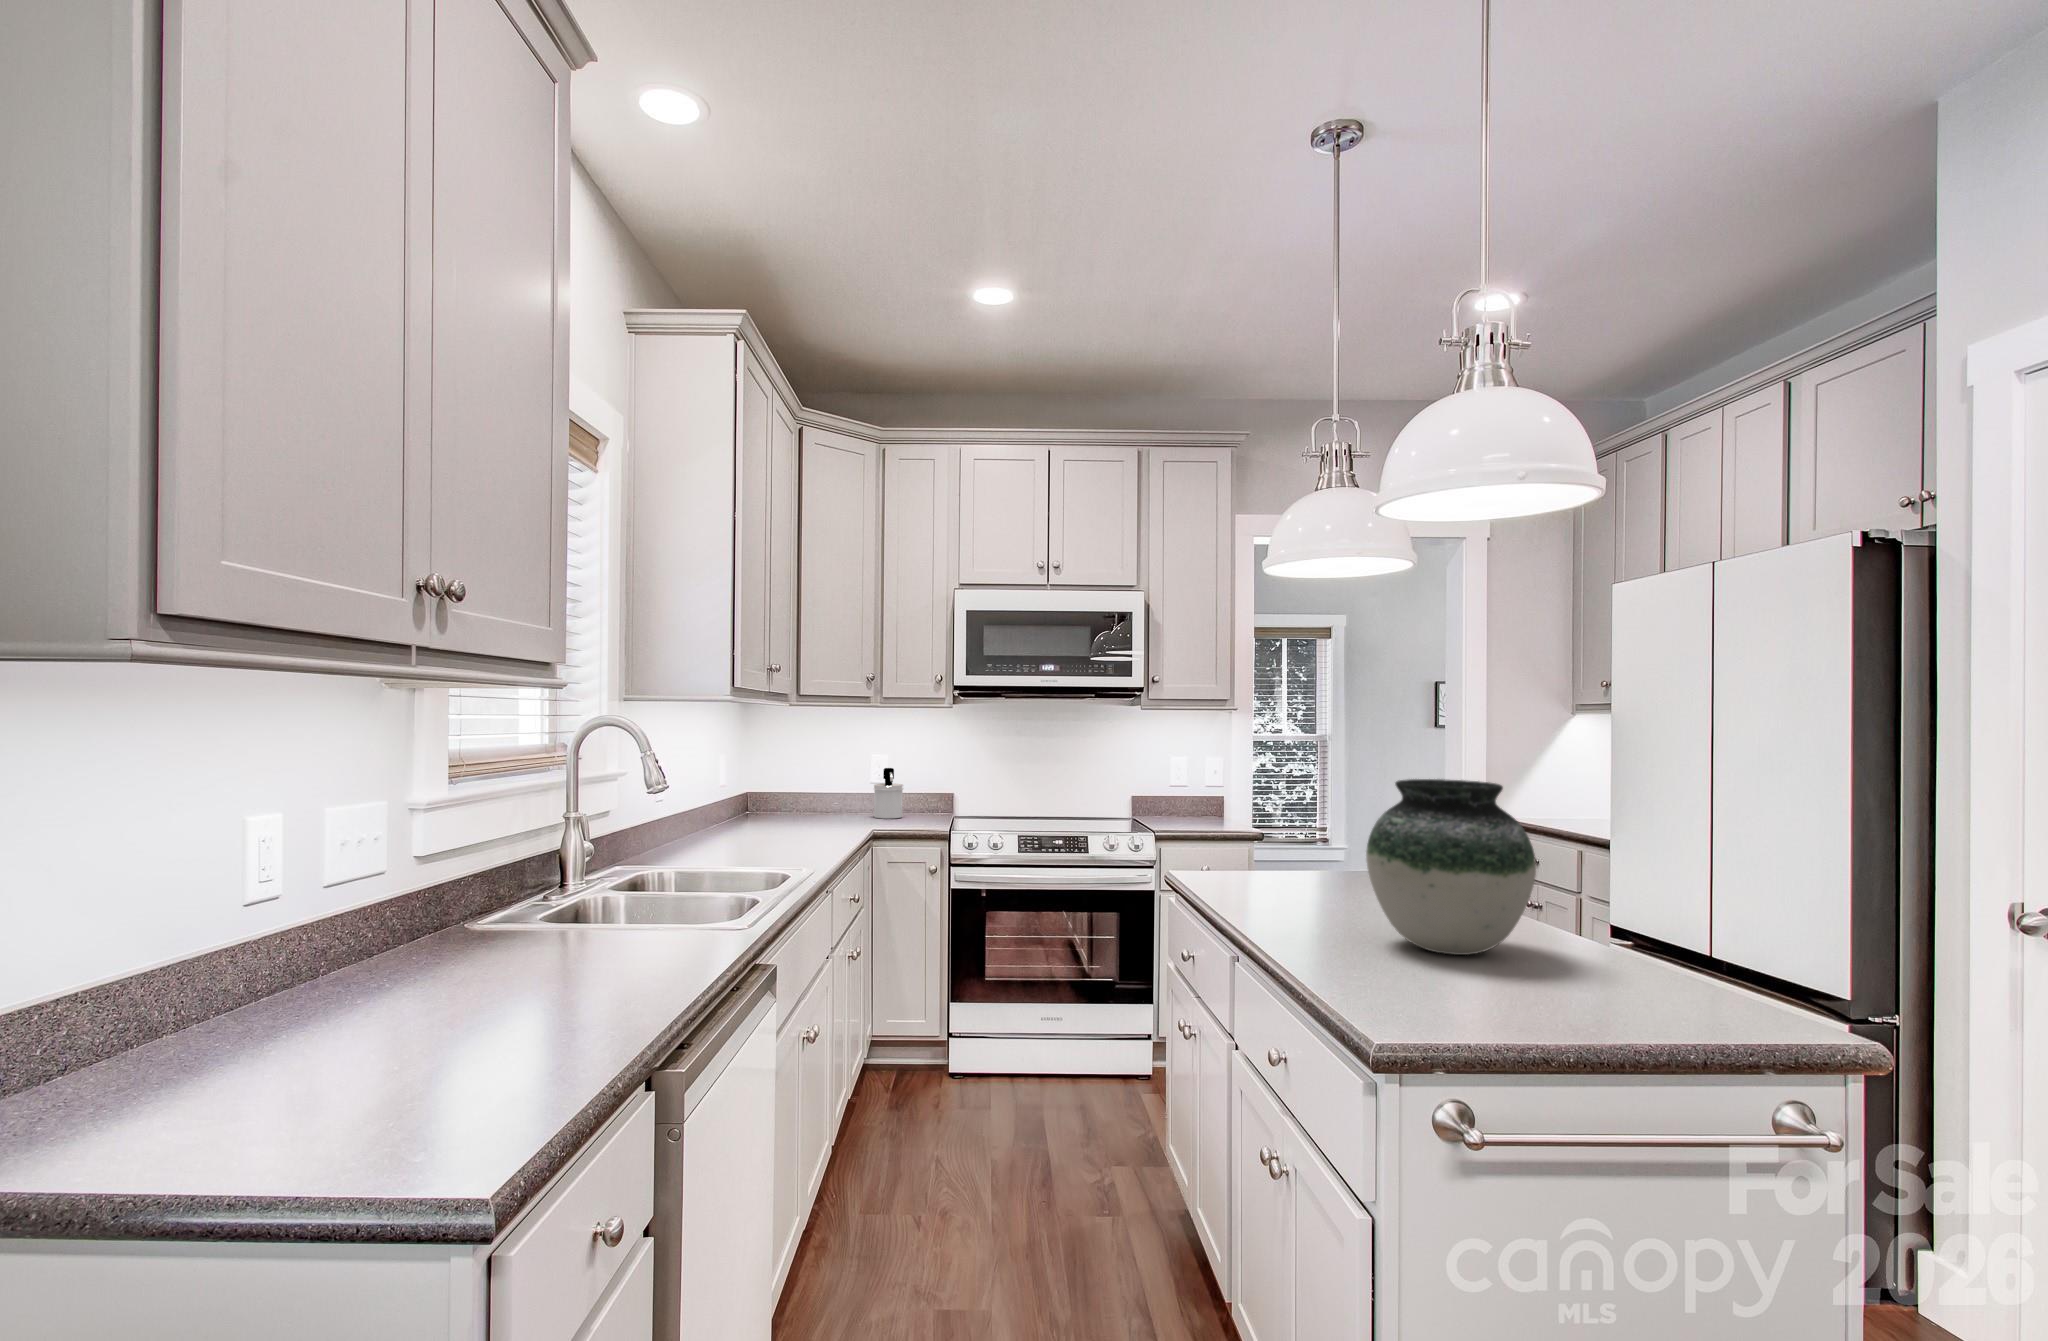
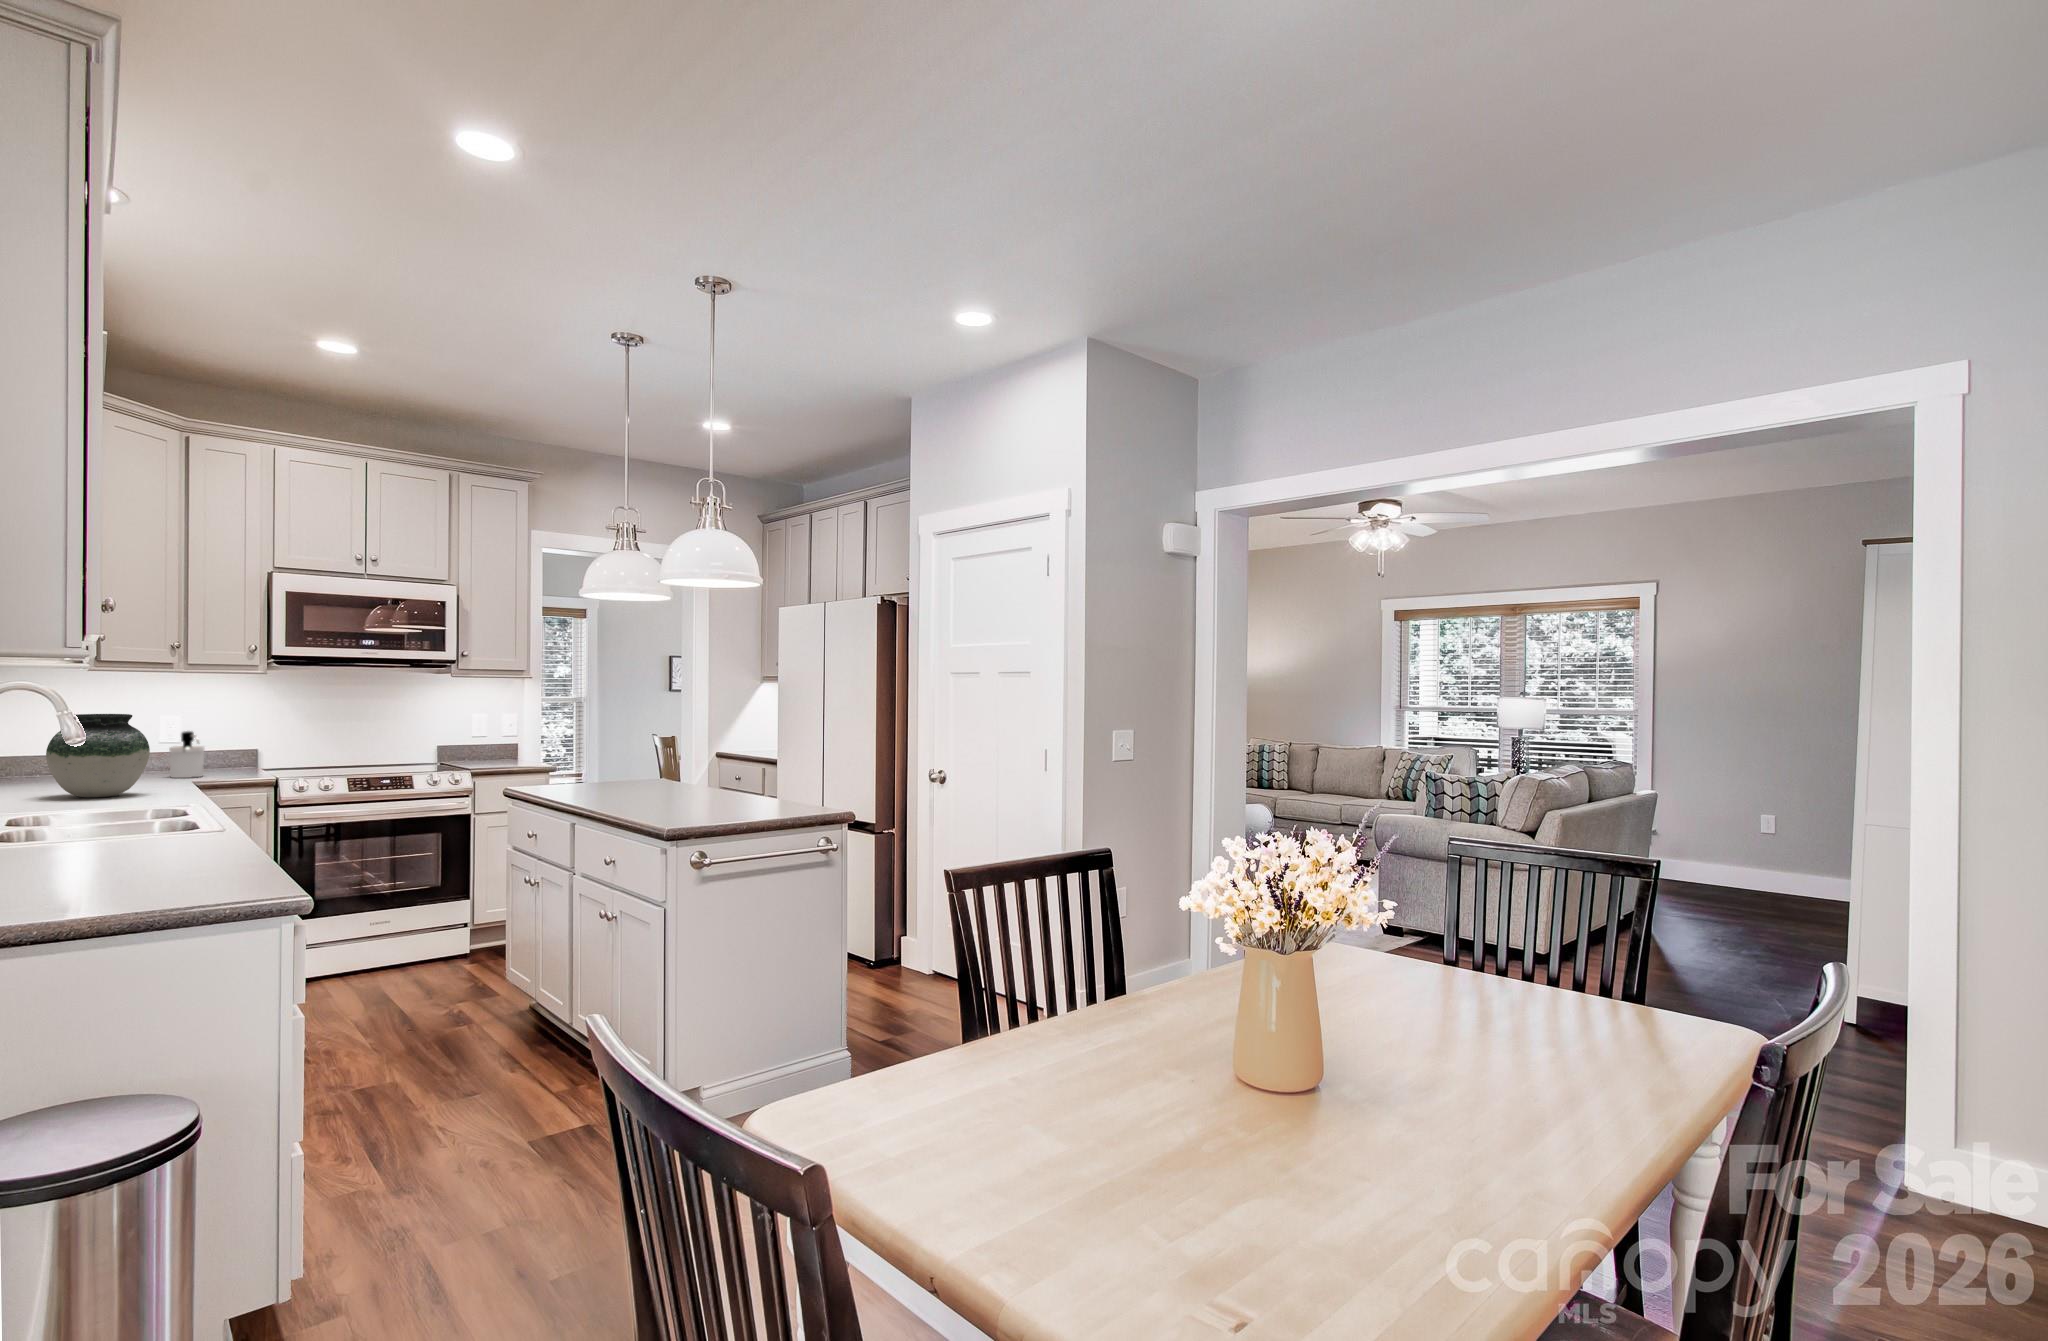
vase: present [1366,779,1536,955] -> present [46,714,150,798]

